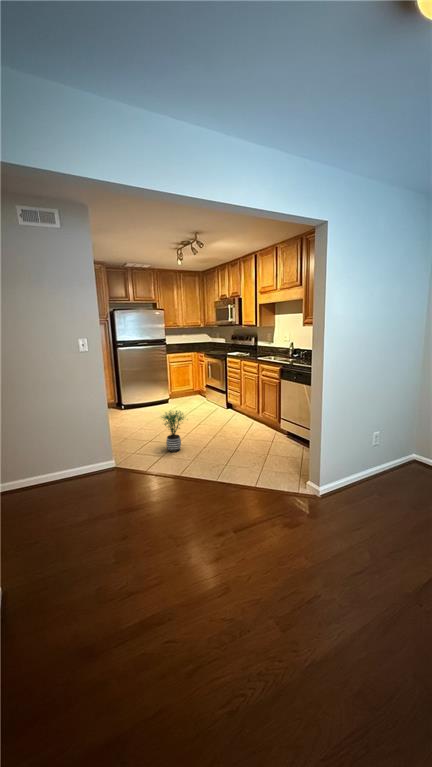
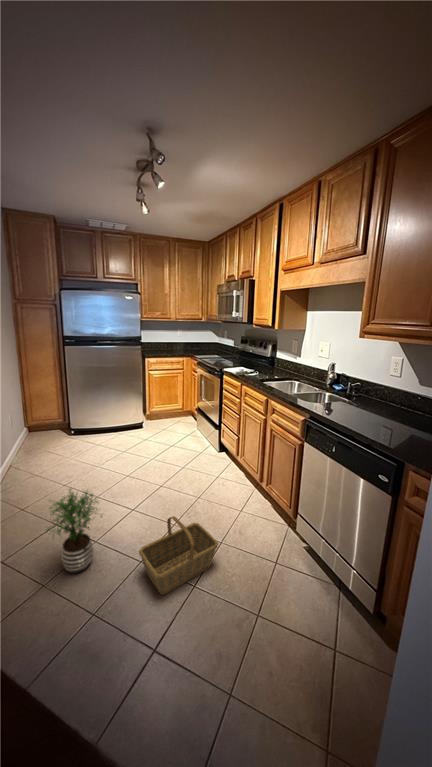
basket: none [206,420,244,453] -> present [139,516,218,595]

